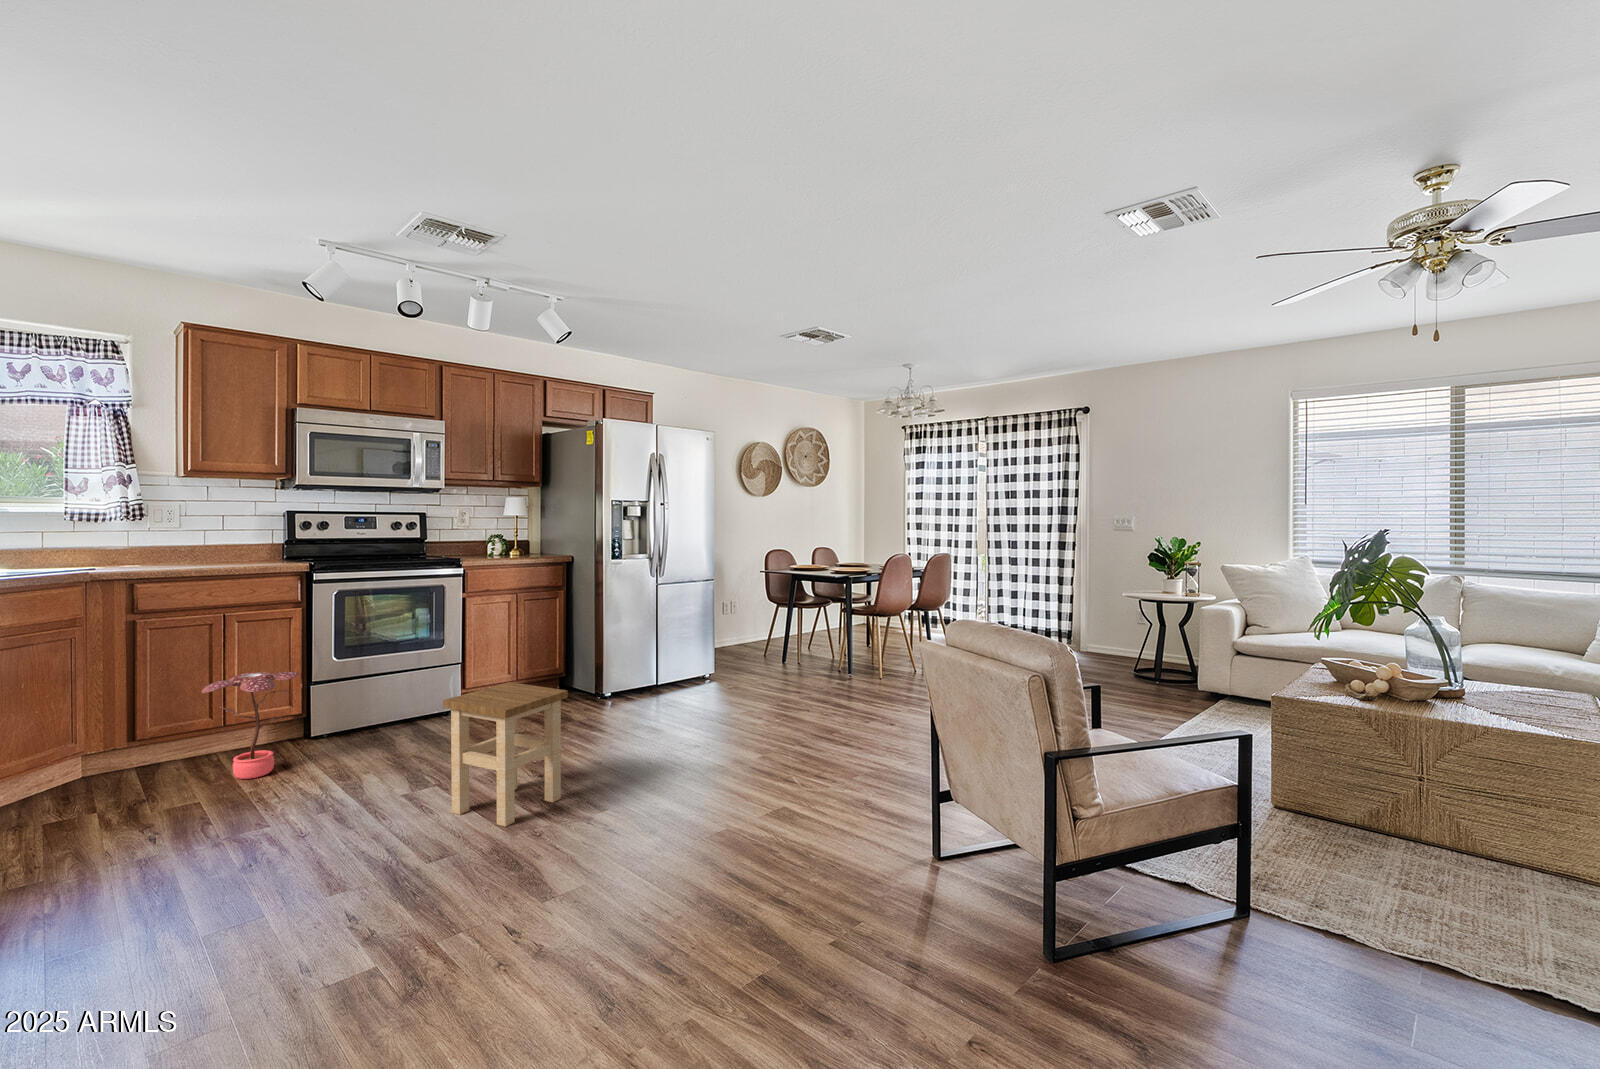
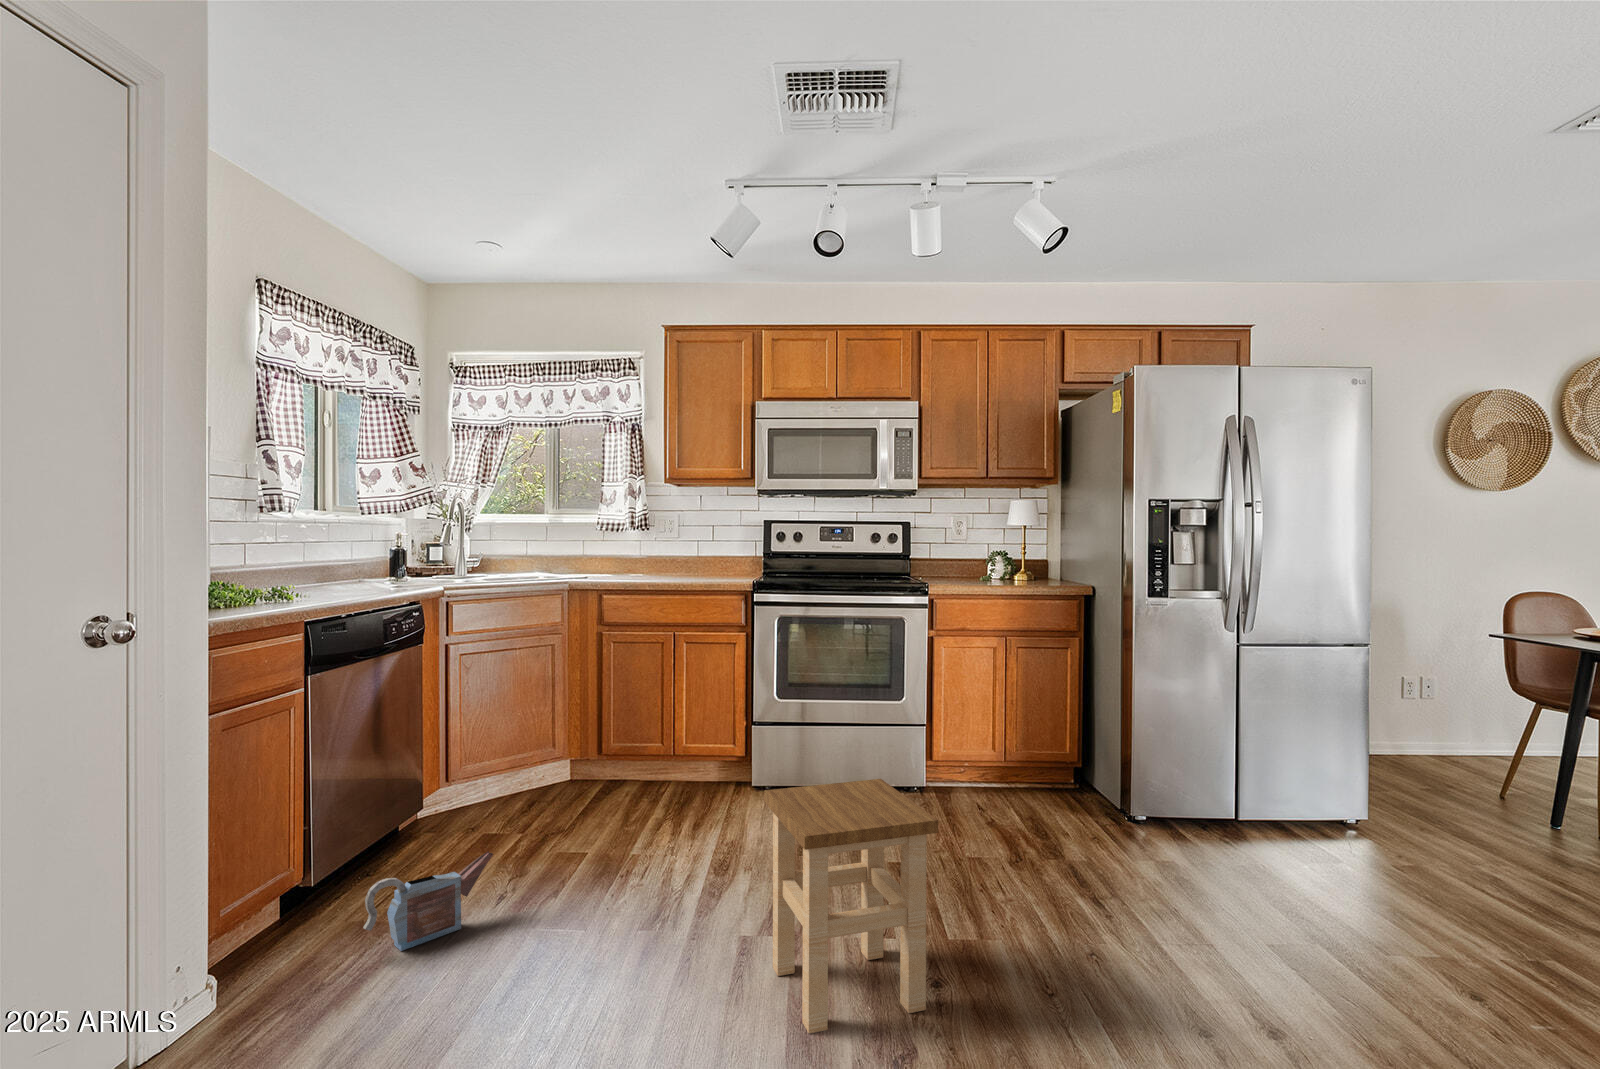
potted plant: present [202,672,299,779] -> none [622,702,714,825]
watering can: none [58,811,161,909] -> present [363,851,493,951]

